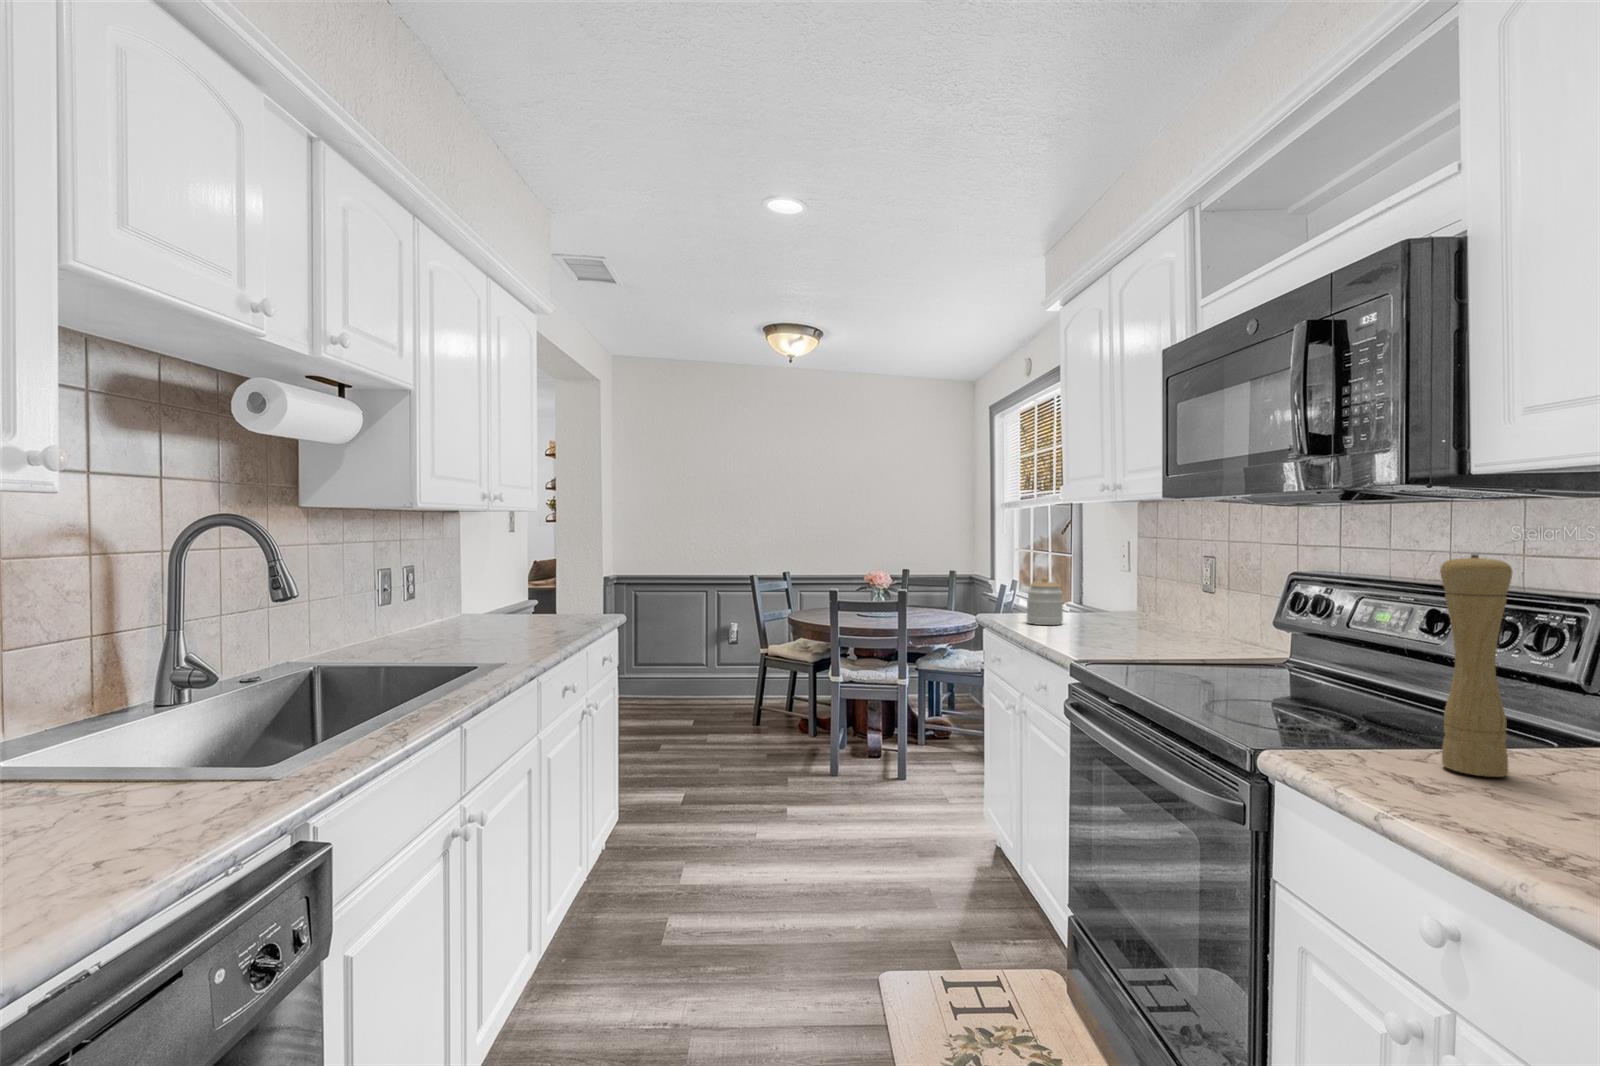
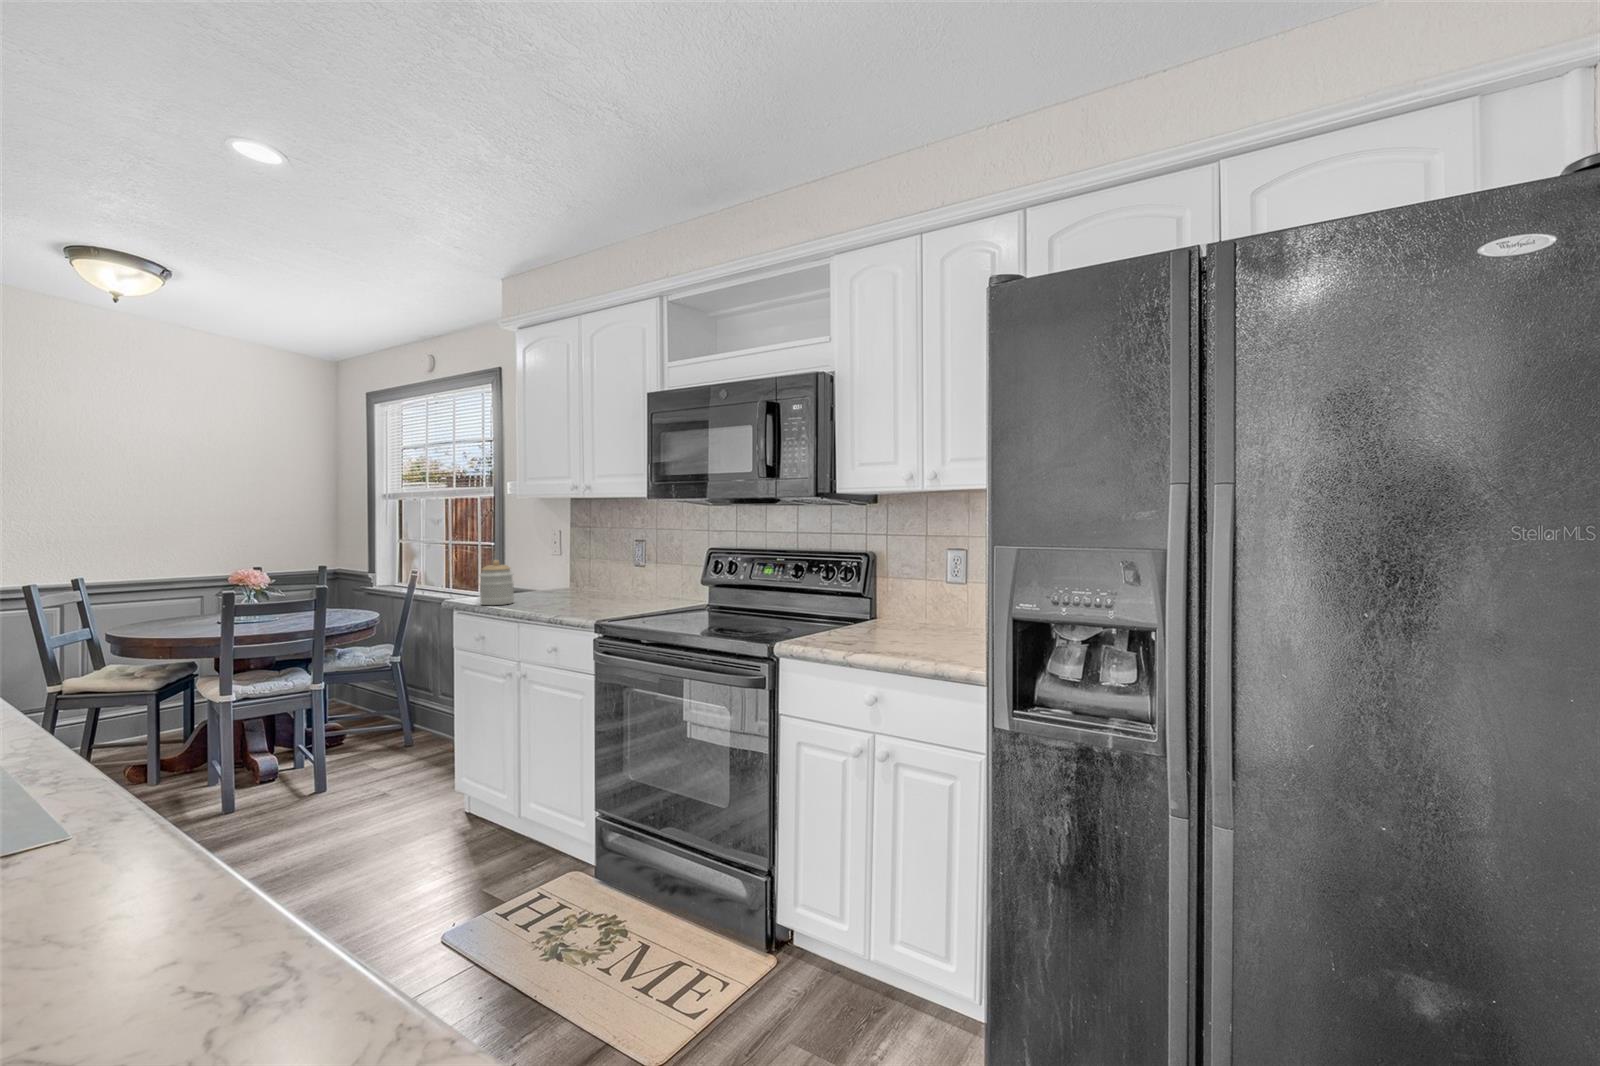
pepper mill: present [1440,554,1512,777] -> none [825,529,856,649]

